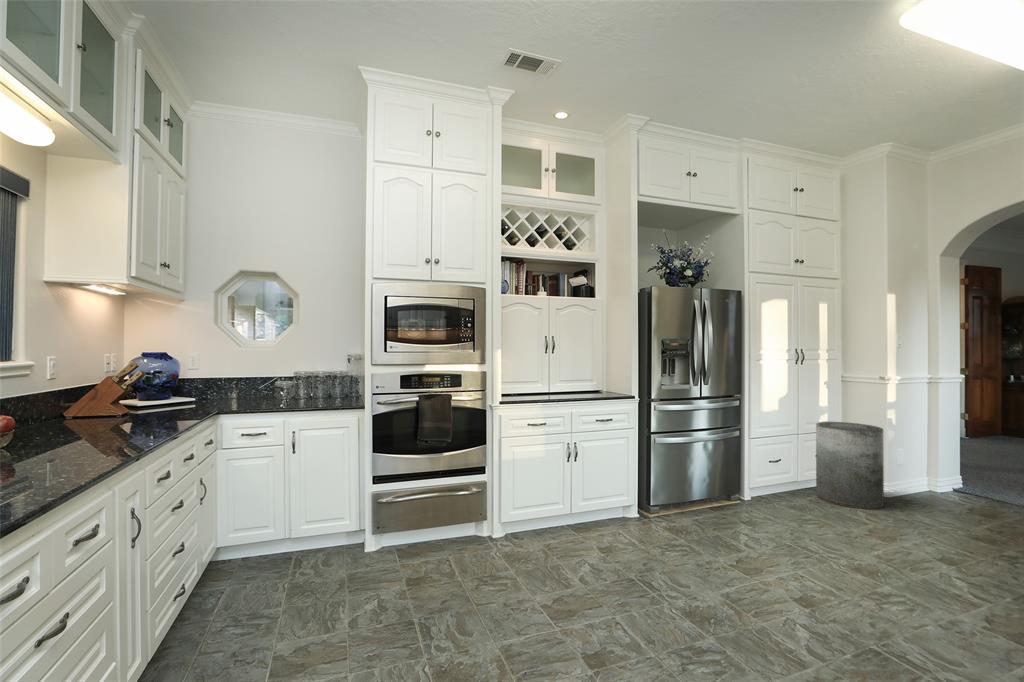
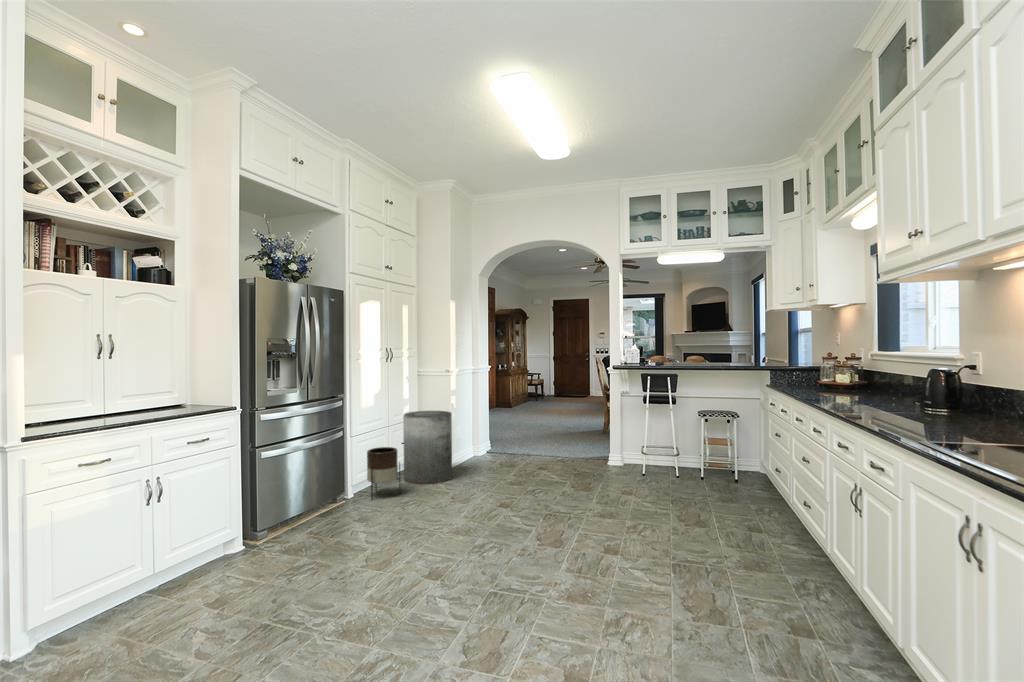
planter: none [766,453,805,508] -> present [367,447,401,499]

